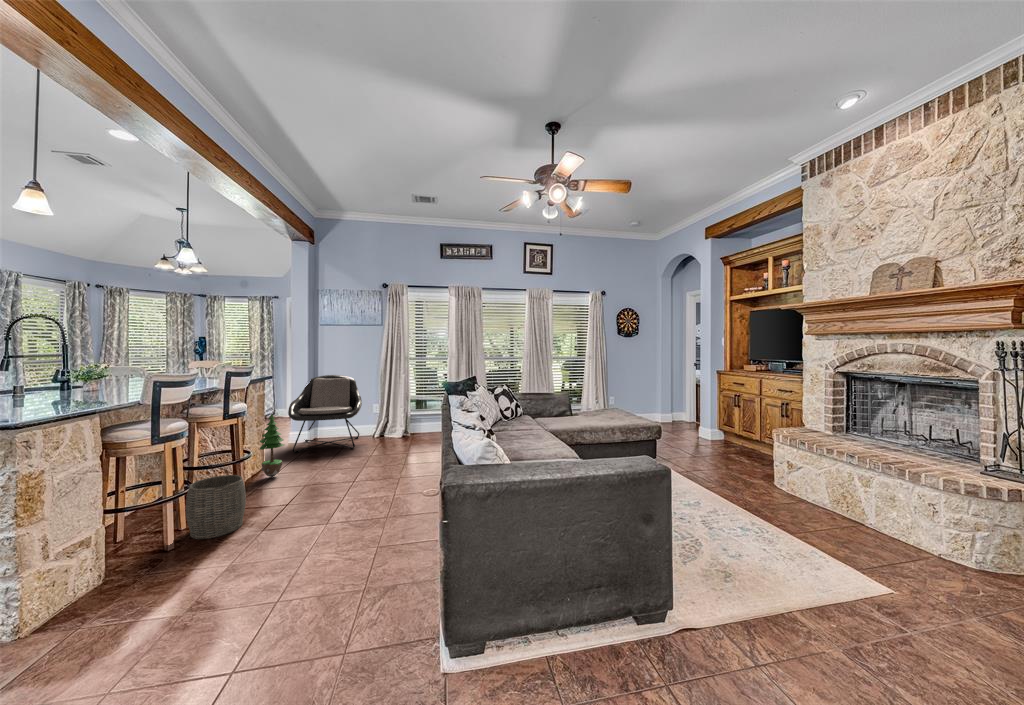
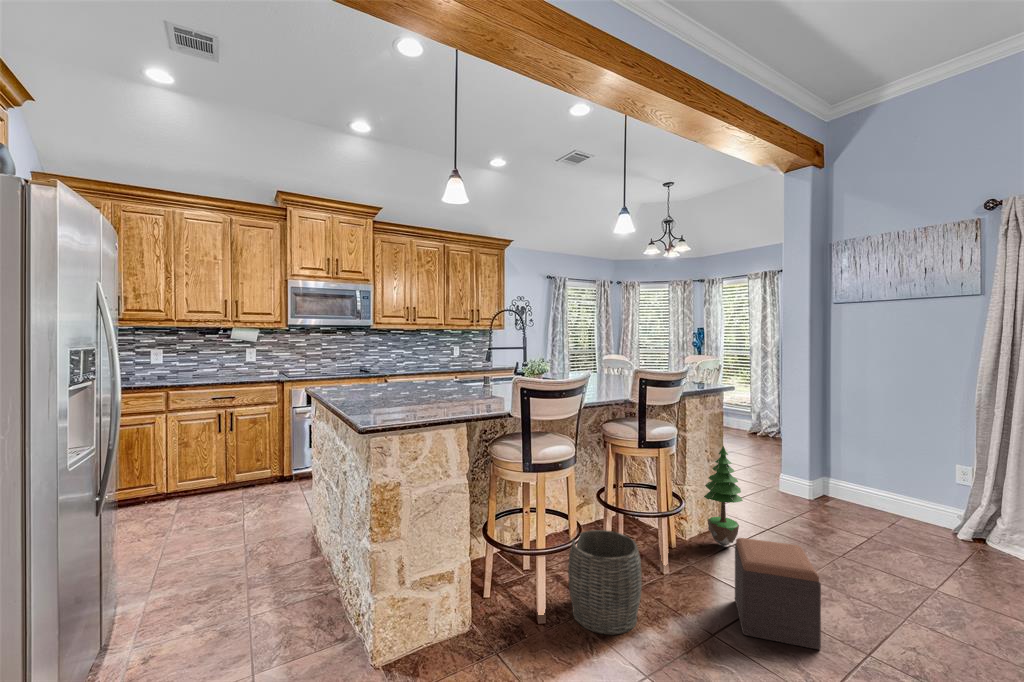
lounge chair: present [288,375,362,453] -> none [768,389,915,539]
footstool: none [293,452,340,502] -> present [735,538,821,650]

